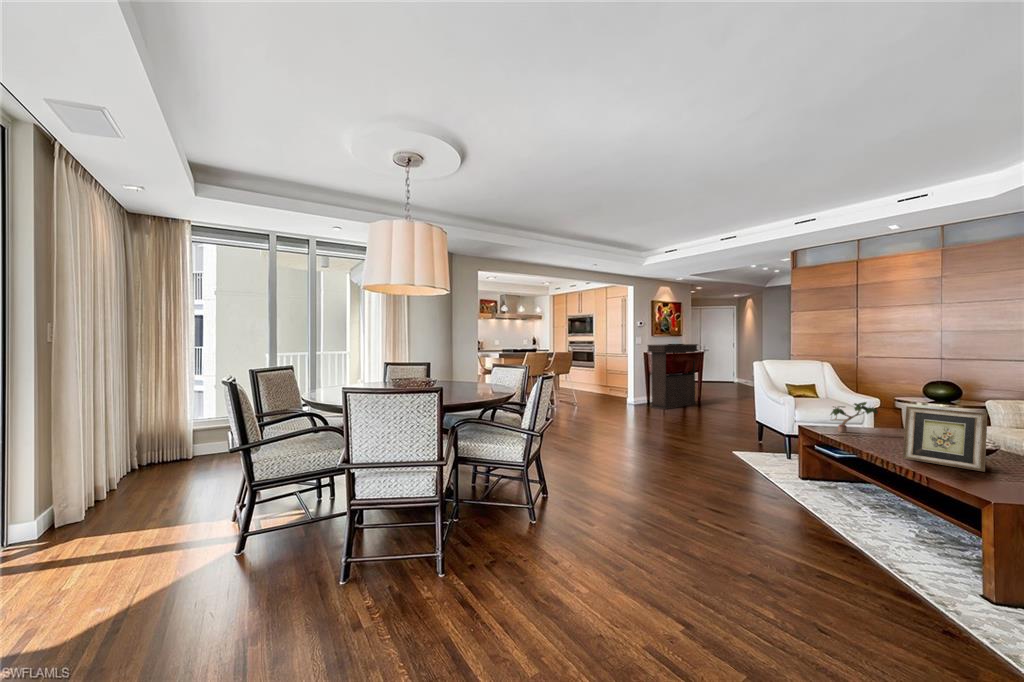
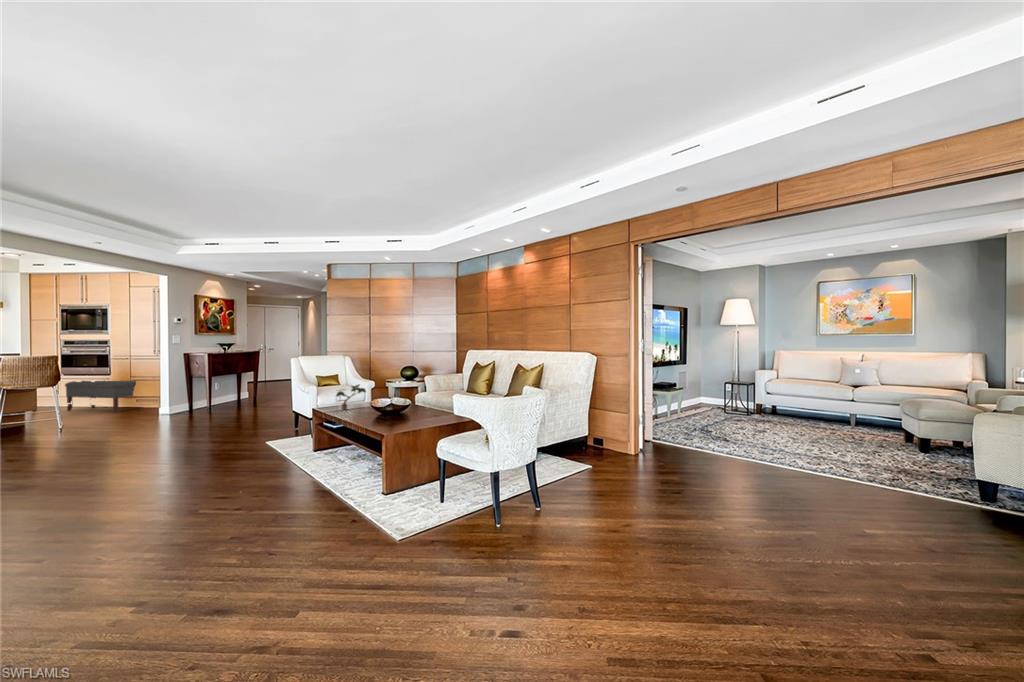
console table: present [647,344,698,410] -> none [185,343,250,415]
bench: none [567,371,613,399] -> present [65,380,140,413]
picture frame: present [903,406,987,472] -> none [367,384,409,421]

